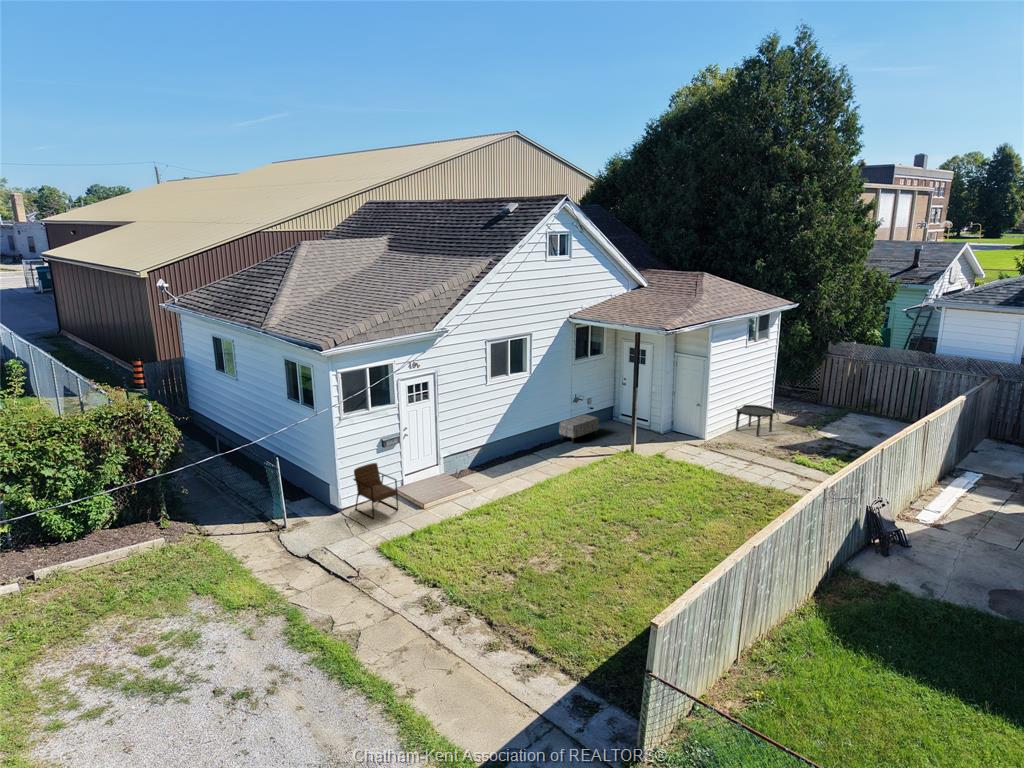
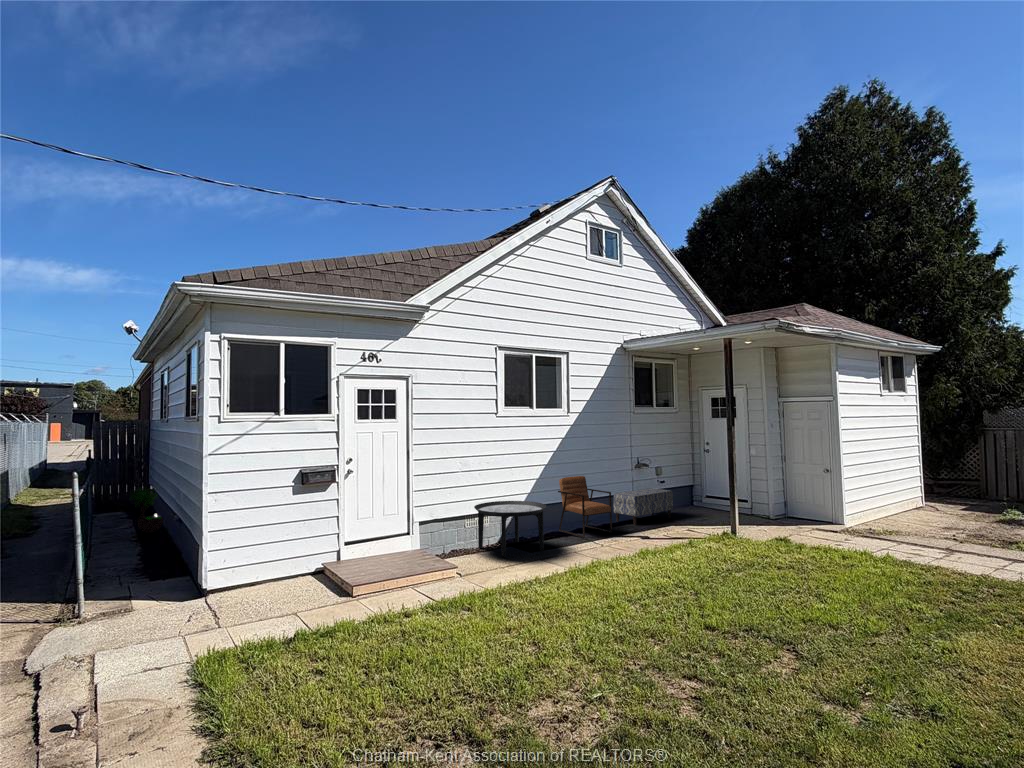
round table: present [736,405,776,436] -> present [474,501,547,557]
potted tree: none [225,427,250,459] -> present [130,488,163,533]
chair: present [353,463,398,519] -> present [558,476,612,538]

